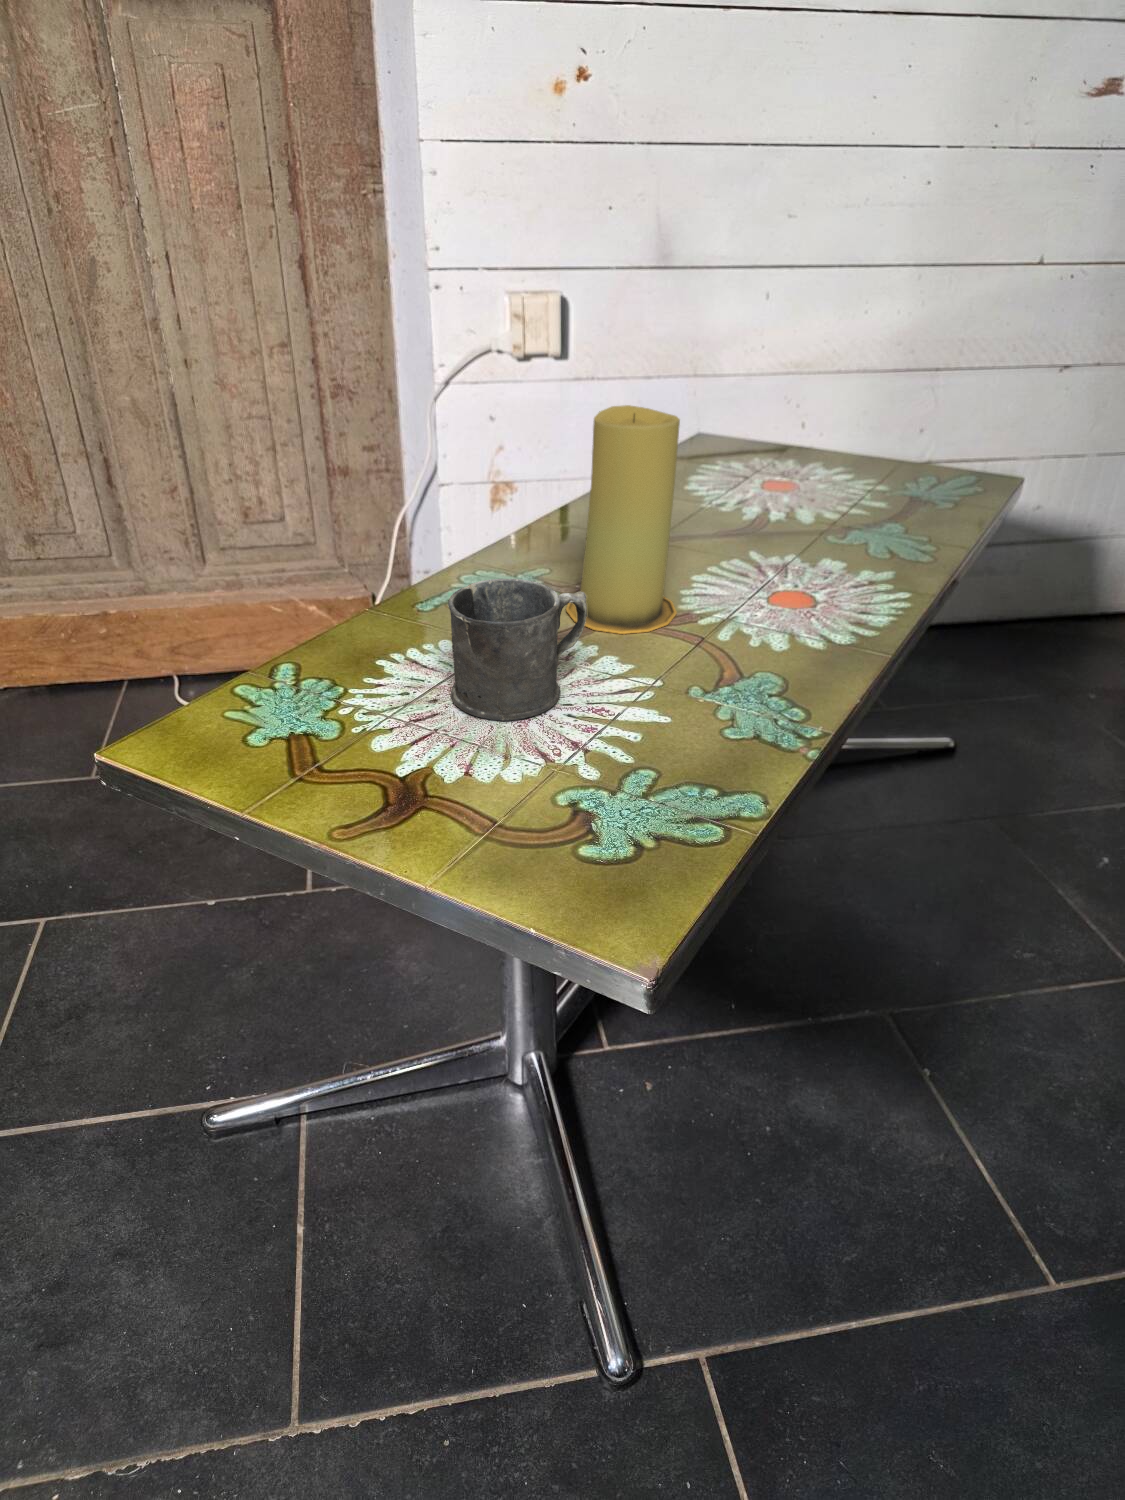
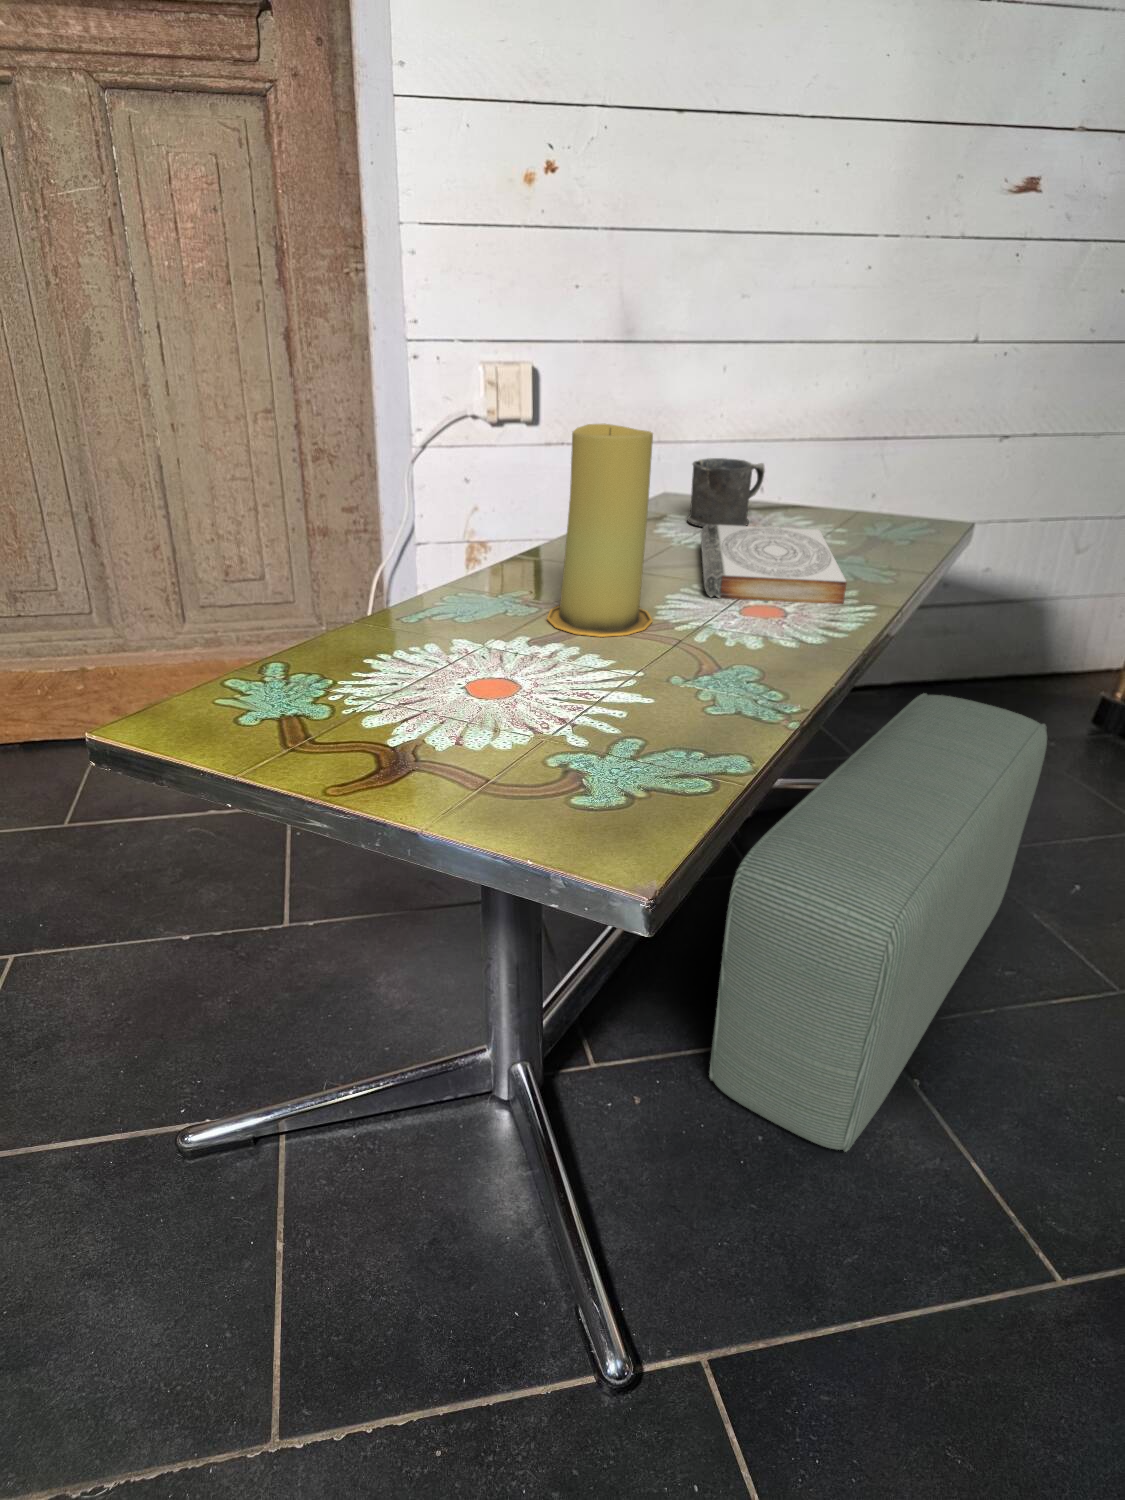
book: none [733,489,885,592] -> present [701,525,847,604]
mug: present [448,579,587,721] -> present [687,458,765,527]
pouf: none [724,666,1093,1148] -> present [709,693,1047,1152]

